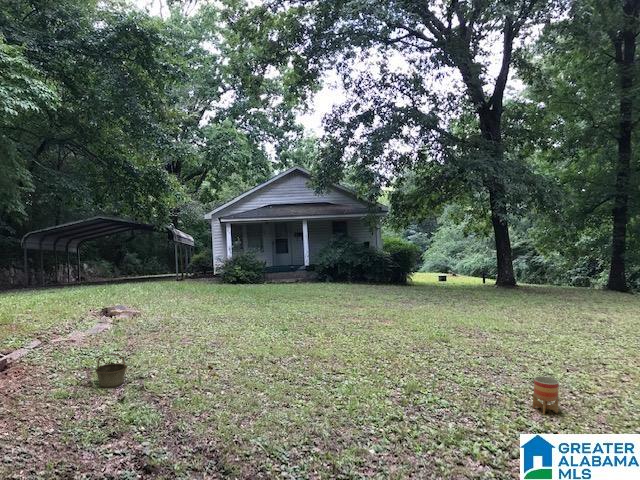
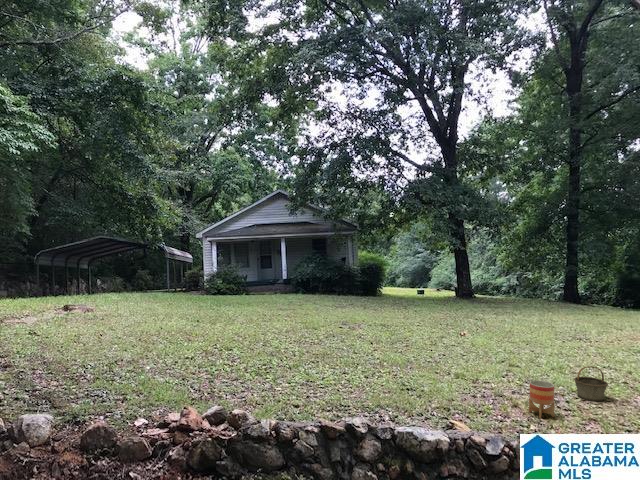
basket: present [95,354,127,388] -> present [574,366,608,401]

